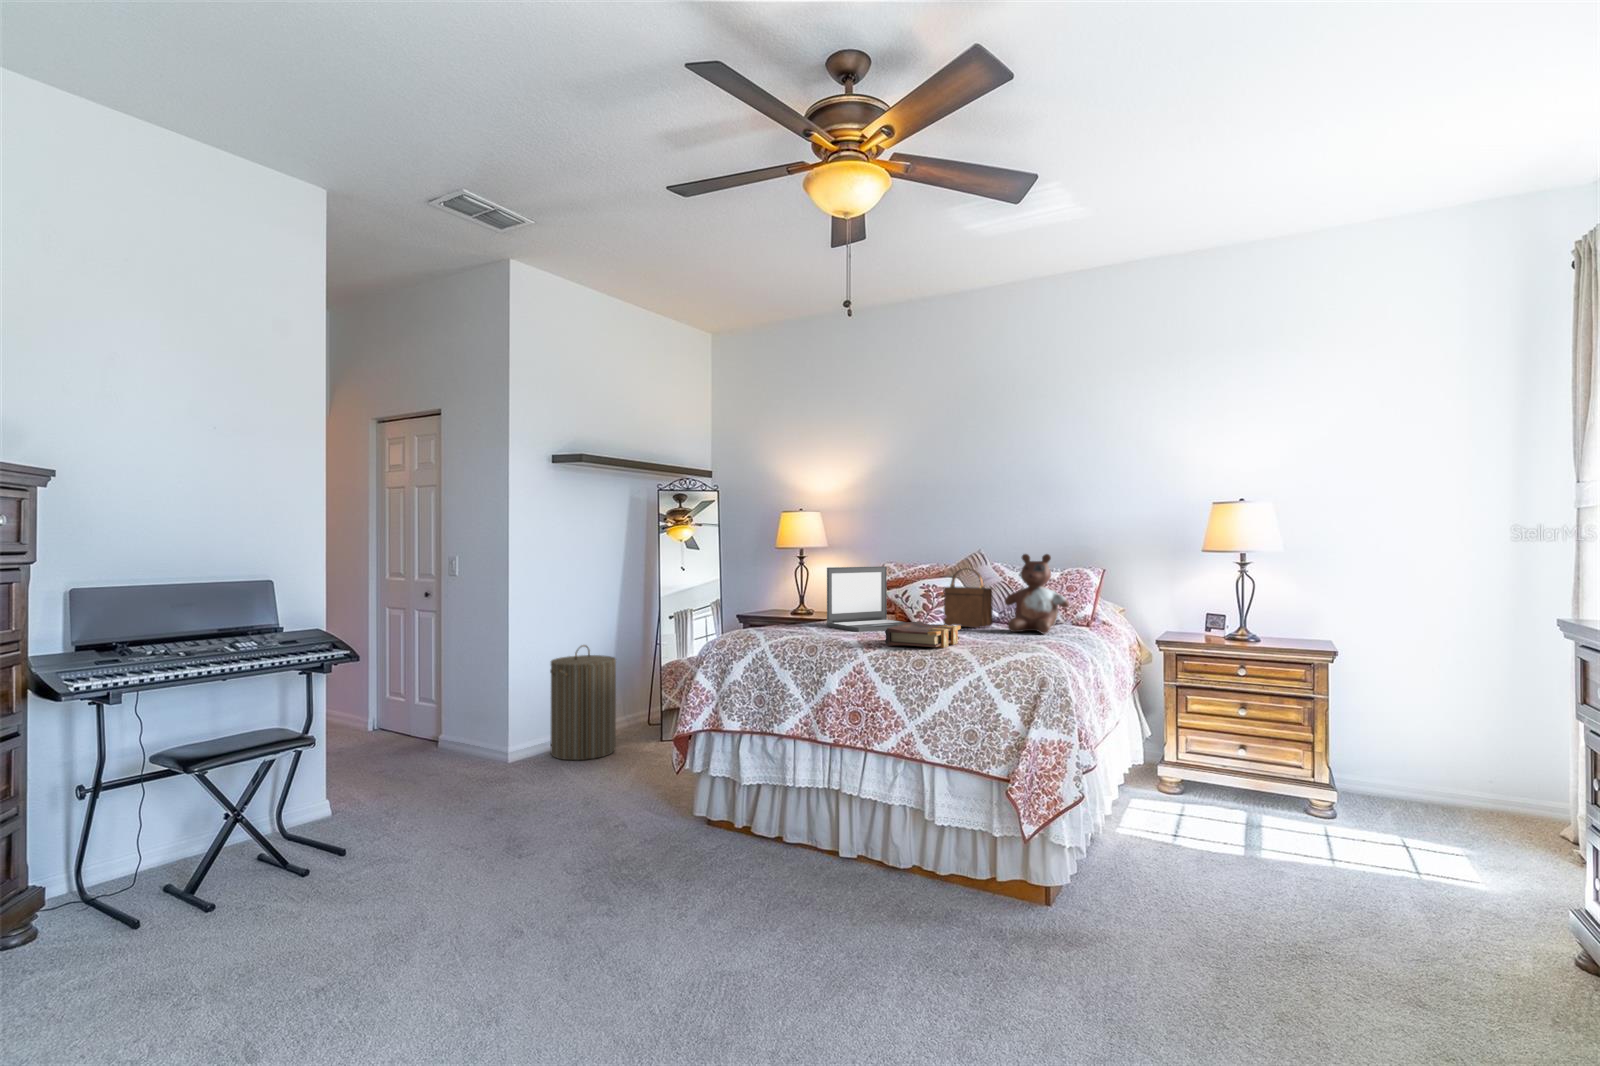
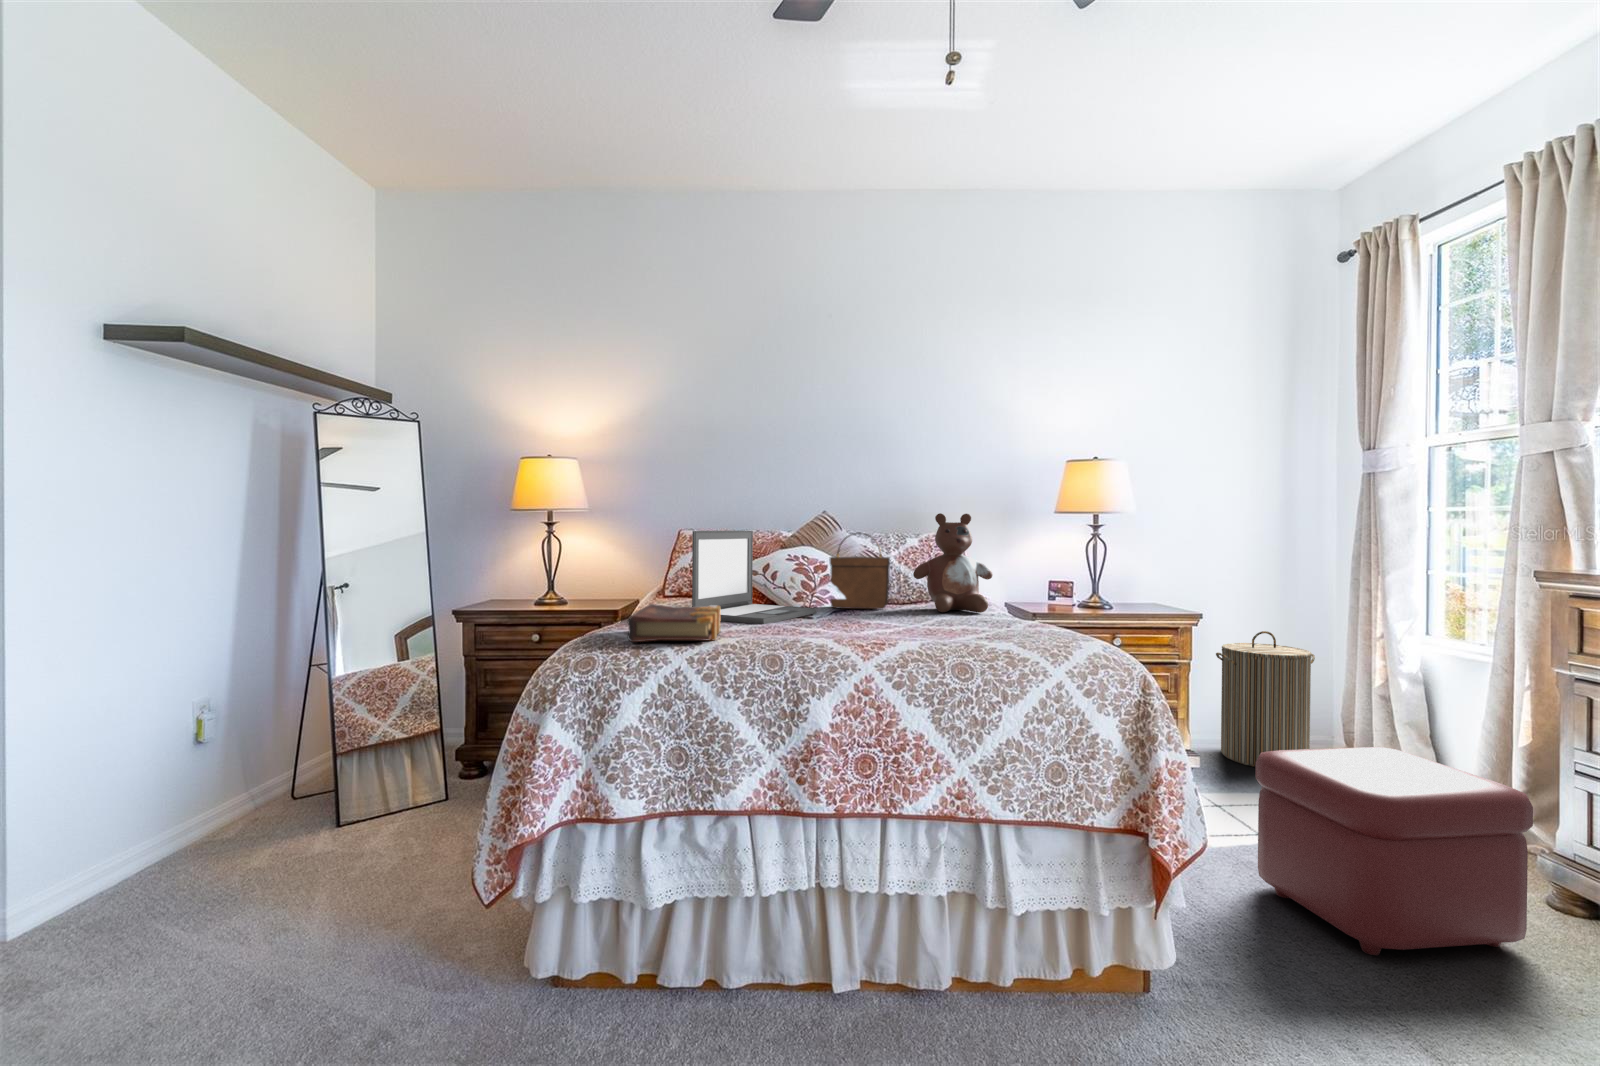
book: present [885,622,961,648] -> present [627,604,720,642]
laundry hamper: present [550,645,616,760] -> present [1216,631,1315,767]
ottoman: none [1232,765,1439,957] -> present [1255,747,1533,955]

